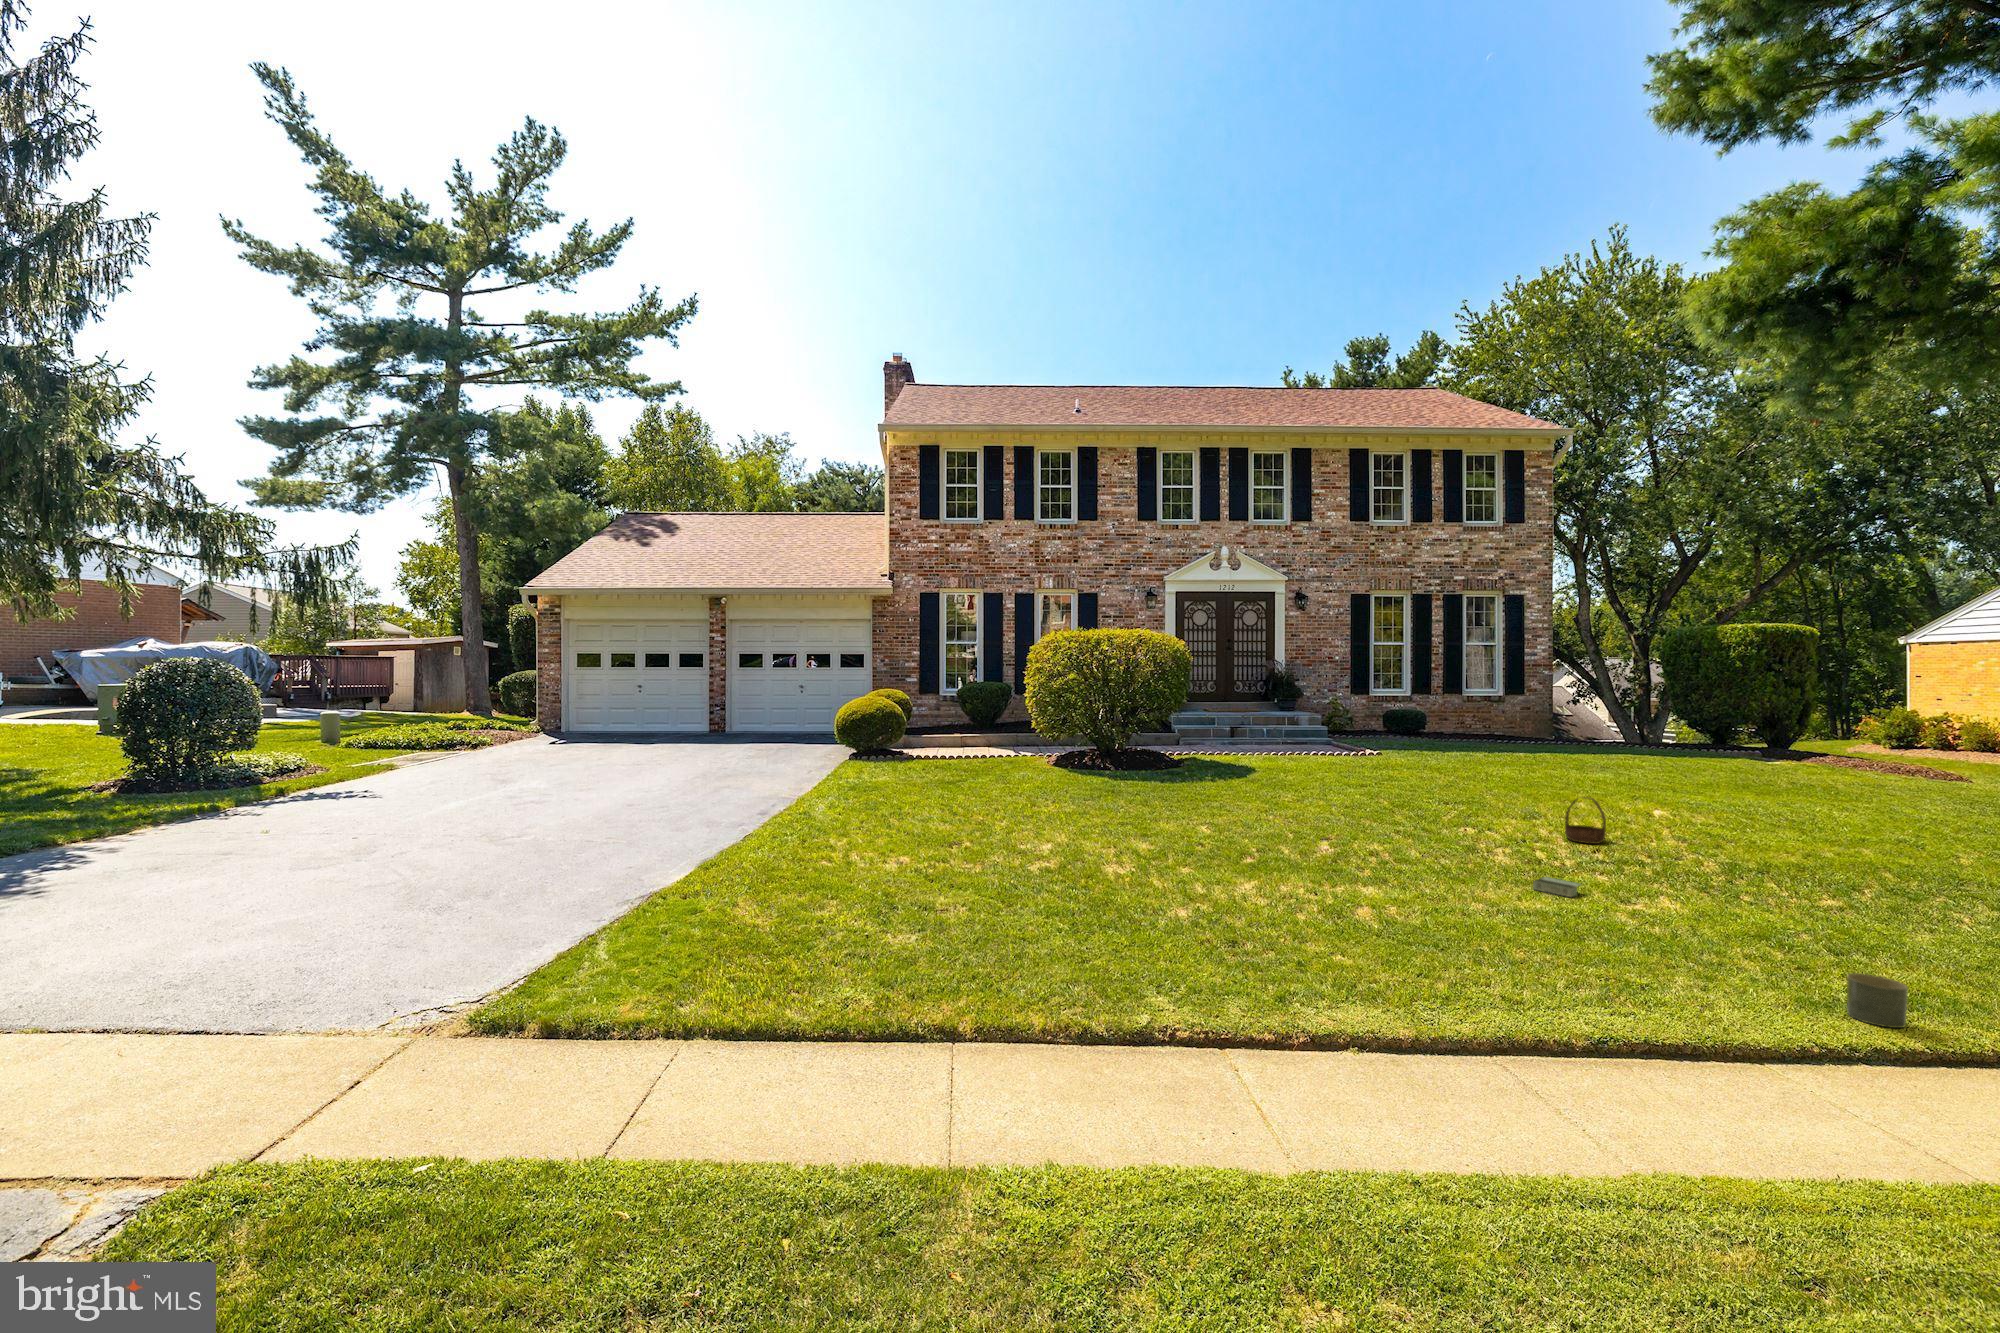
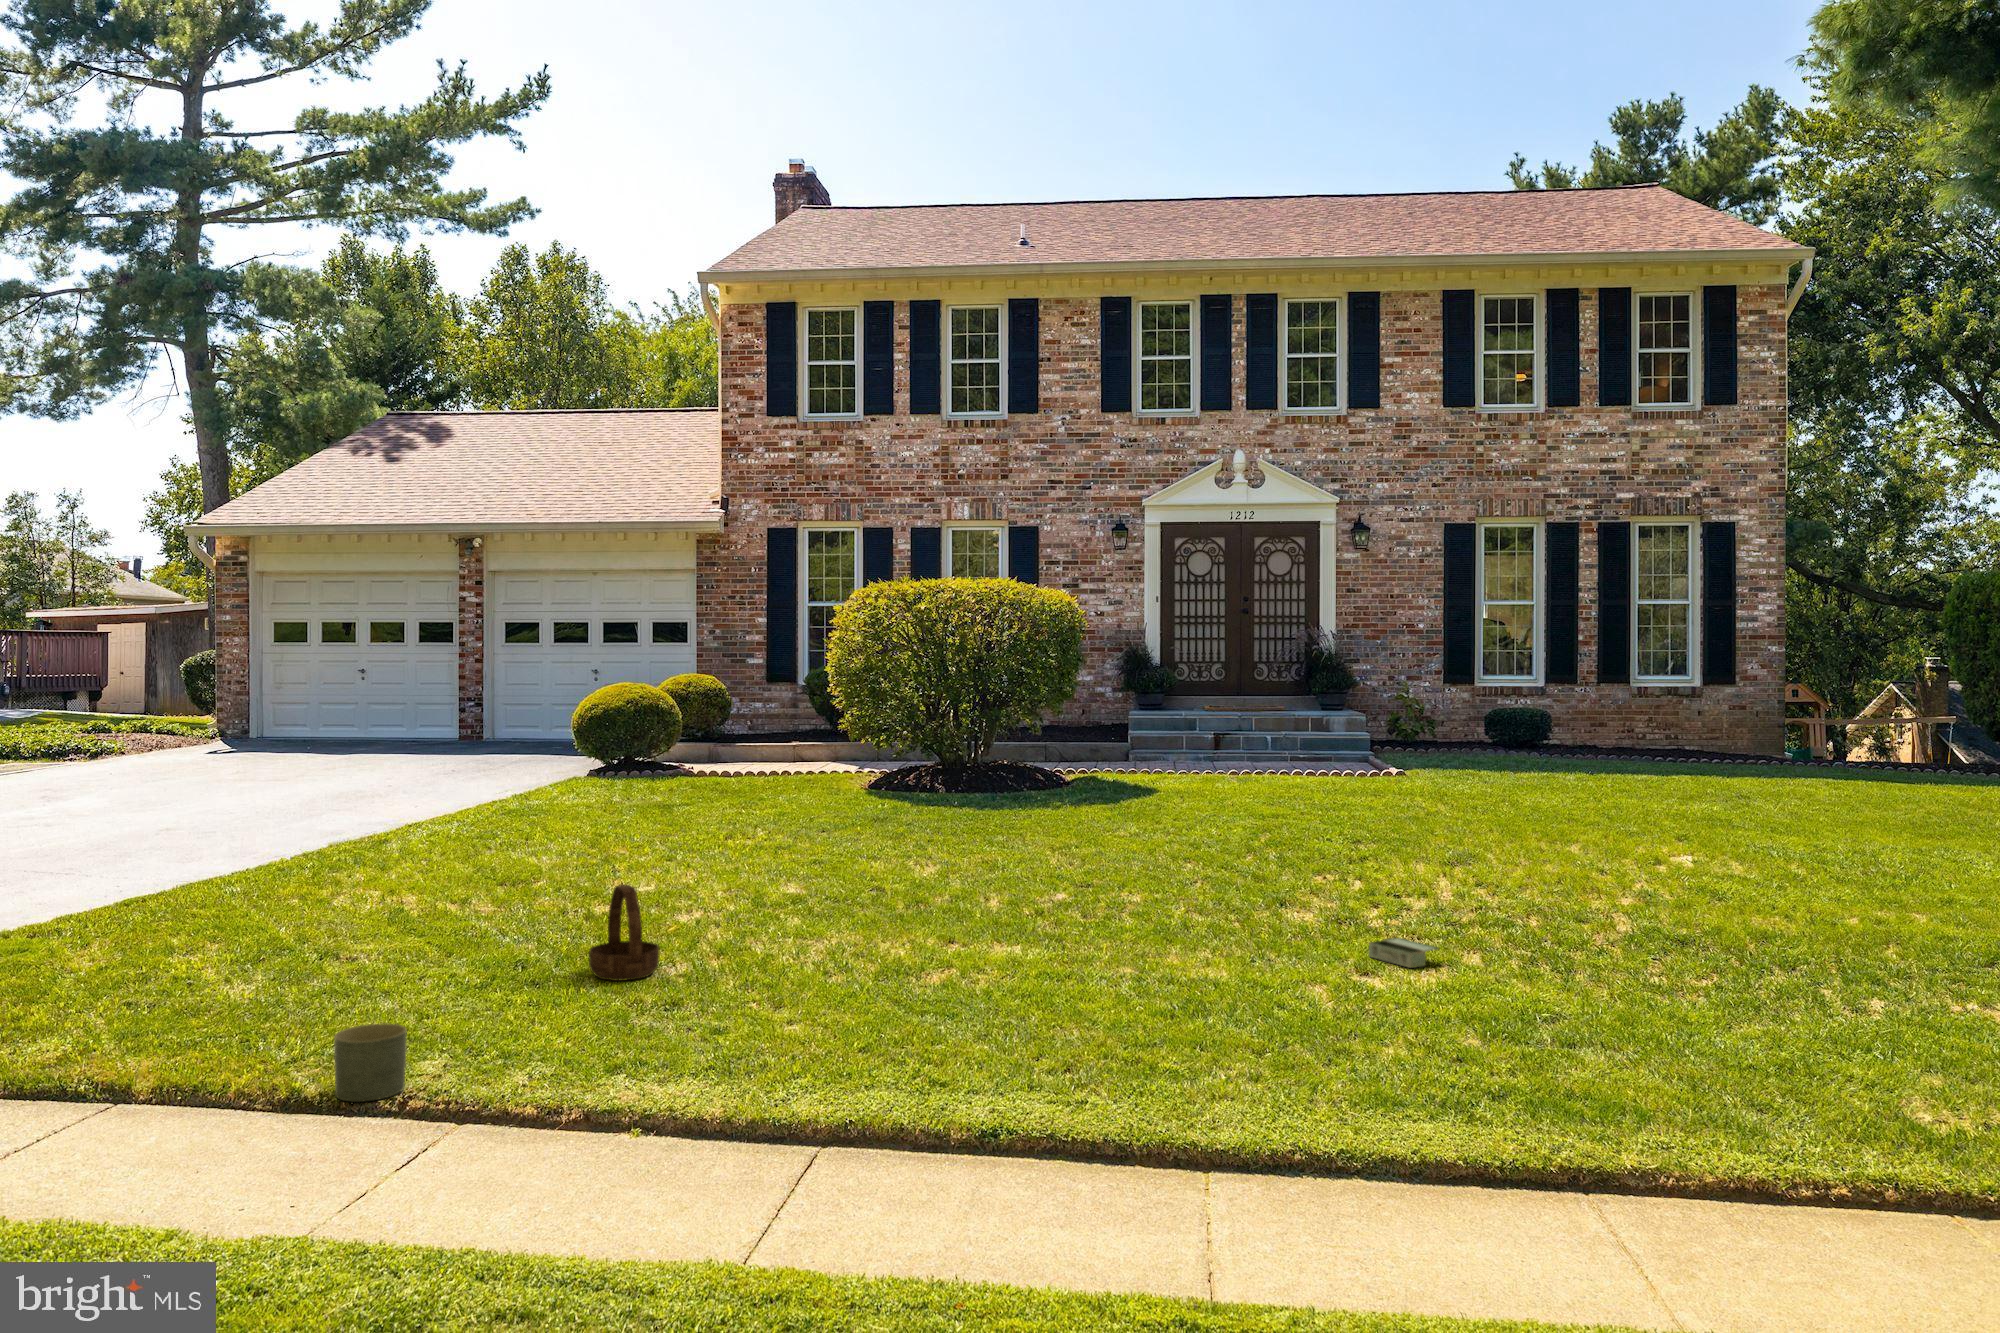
basket: present [1565,797,1606,844] -> present [589,885,659,981]
planter: present [1847,973,1908,1028] -> present [334,1024,407,1102]

